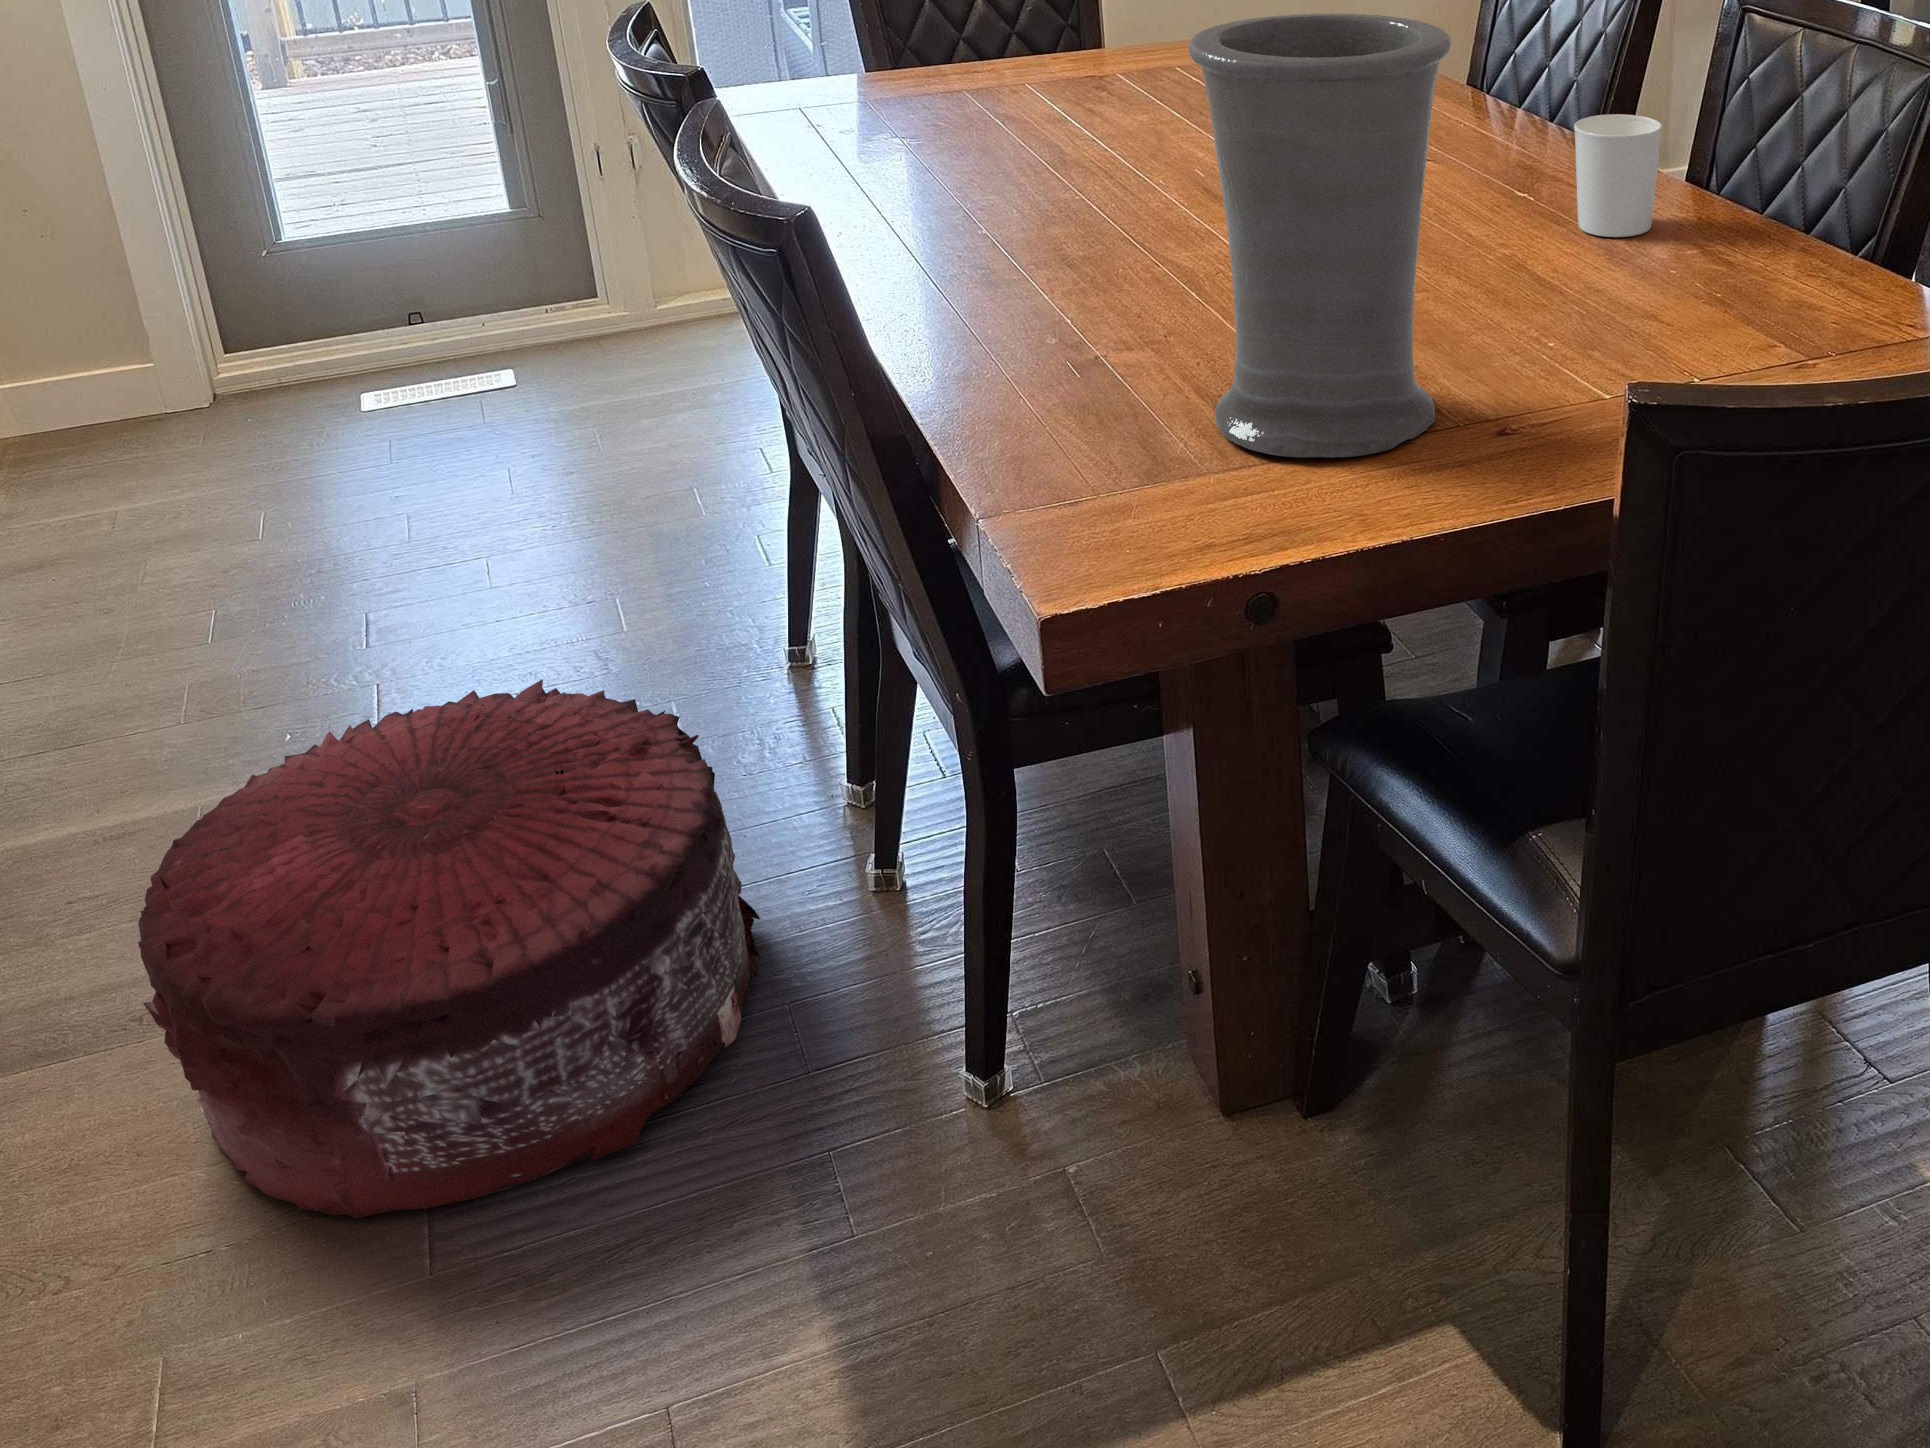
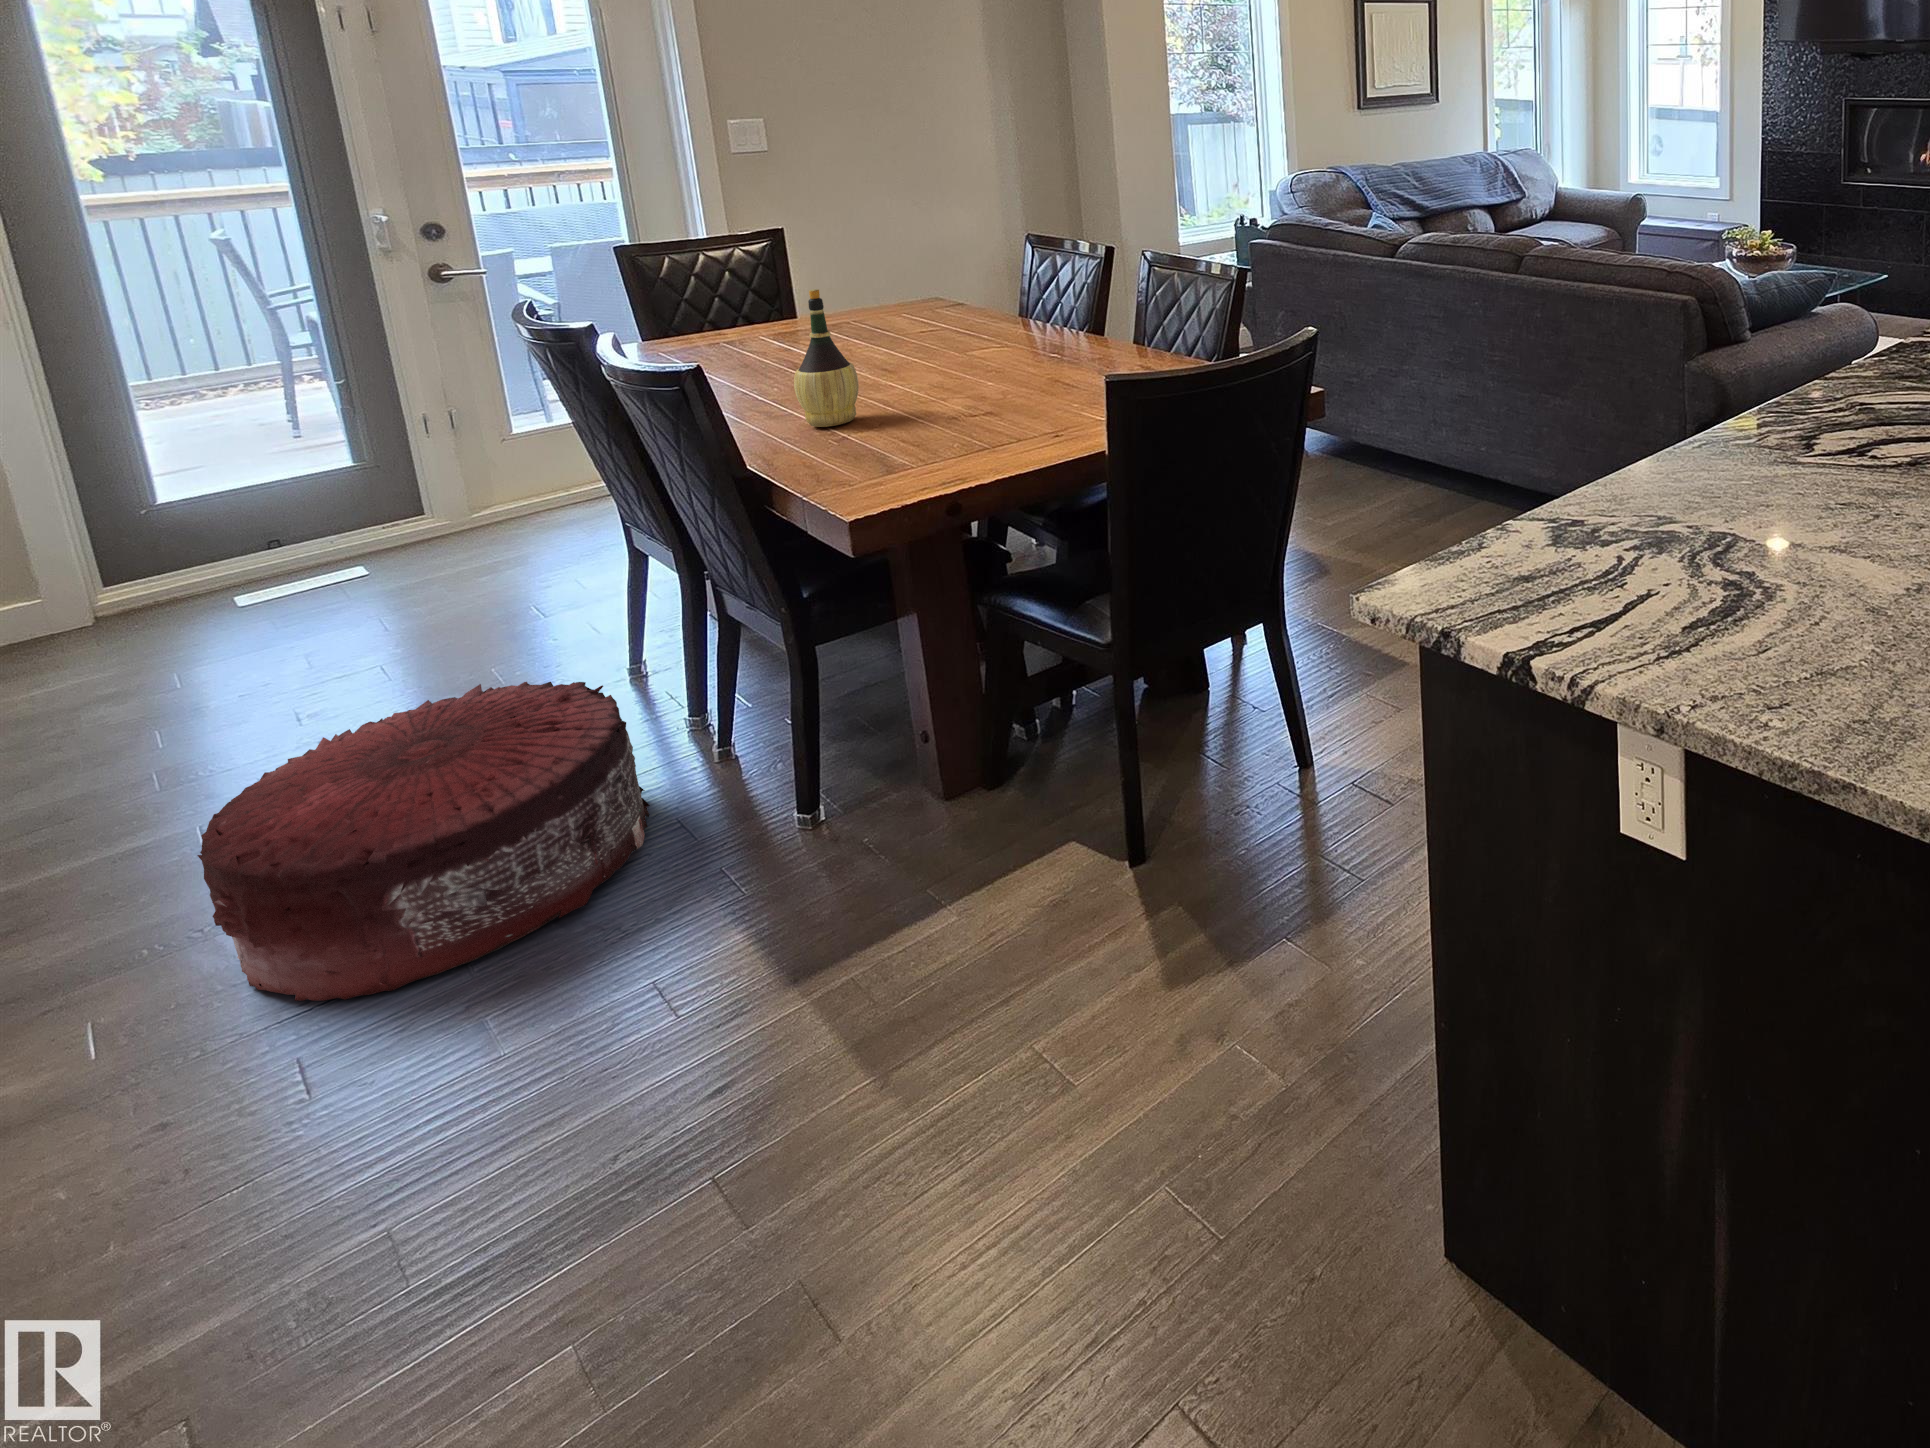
vase: present [1189,13,1451,458] -> none [889,269,1022,459]
wine bottle: none [1022,28,1137,316] -> present [794,289,859,427]
candle holder: present [1574,114,1662,237] -> none [1075,314,1116,367]

